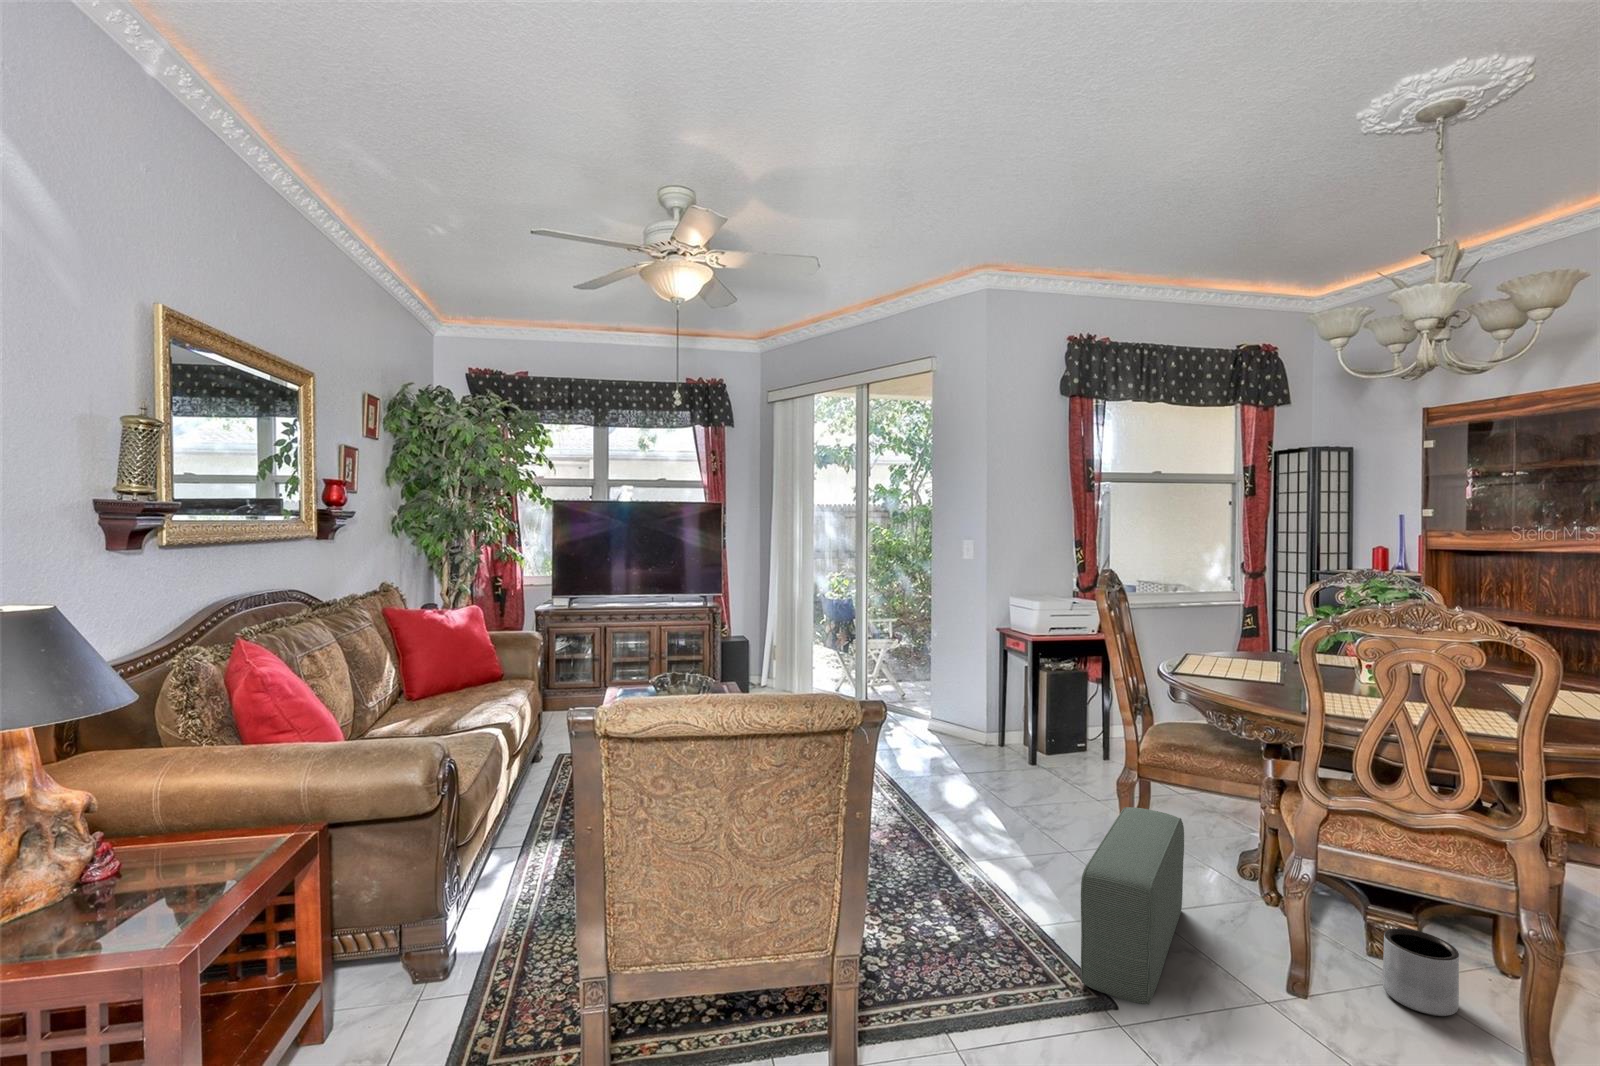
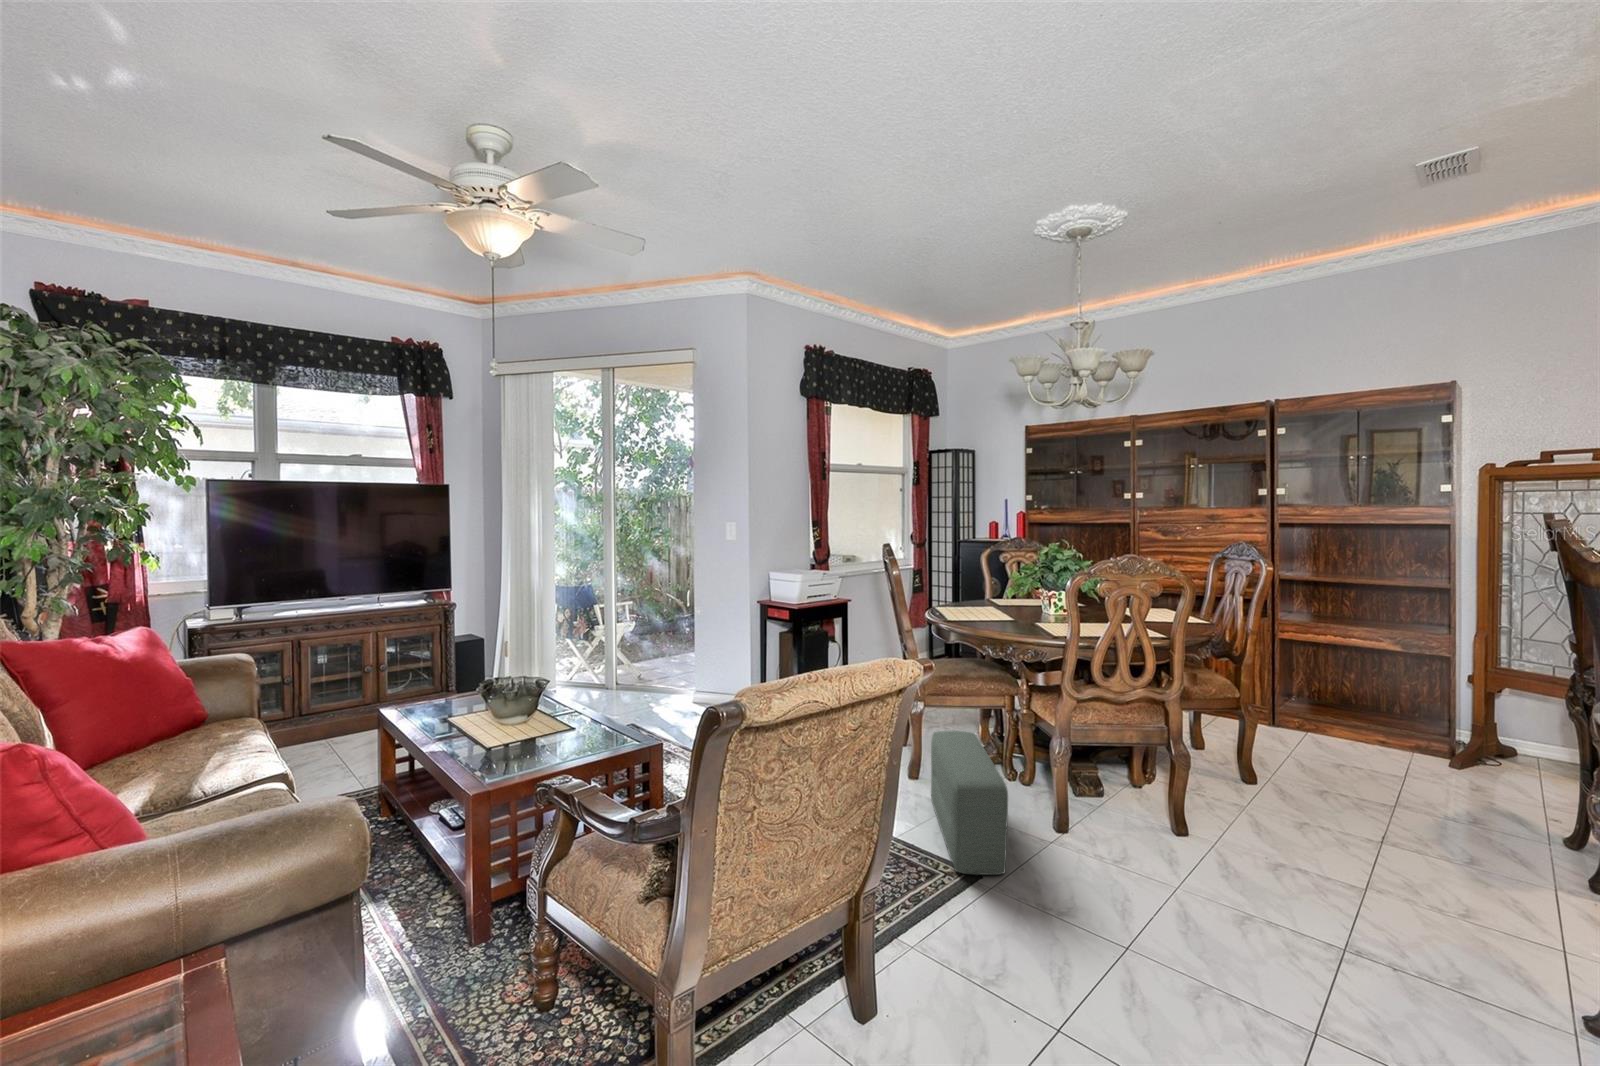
planter: present [1382,928,1459,1016] -> none [1106,779,1149,831]

